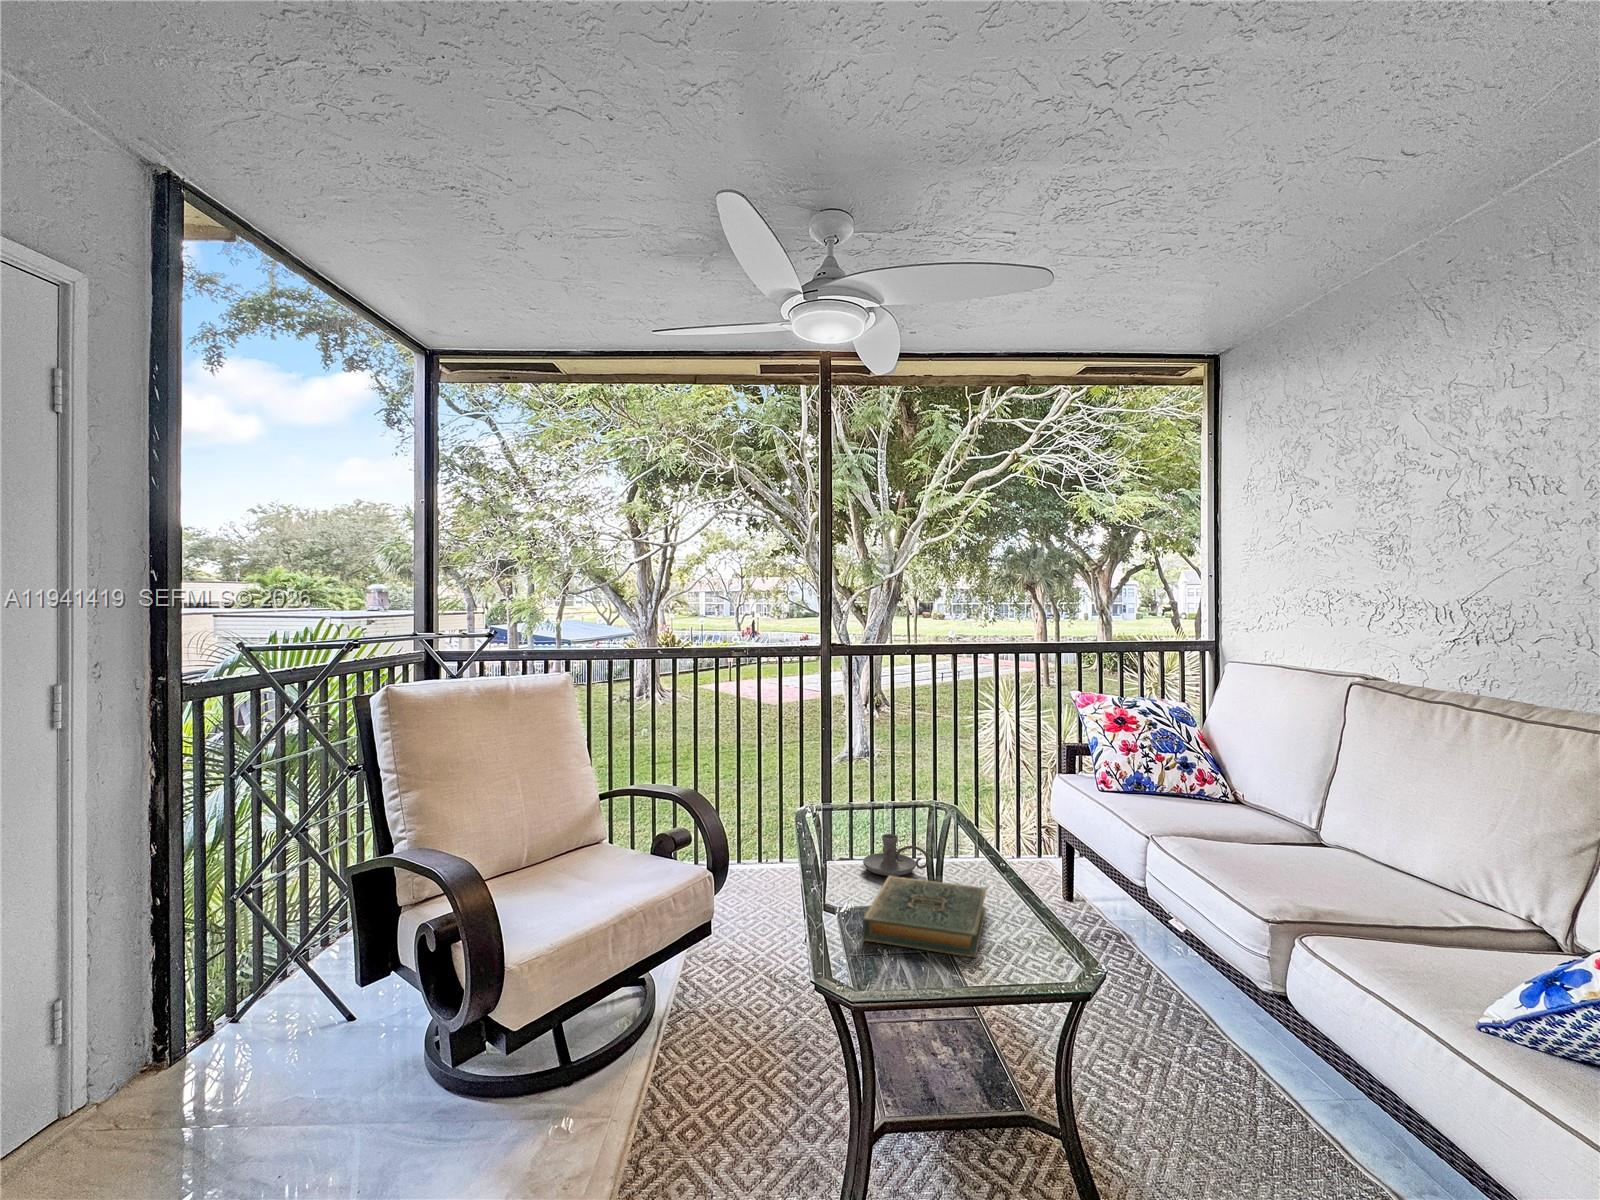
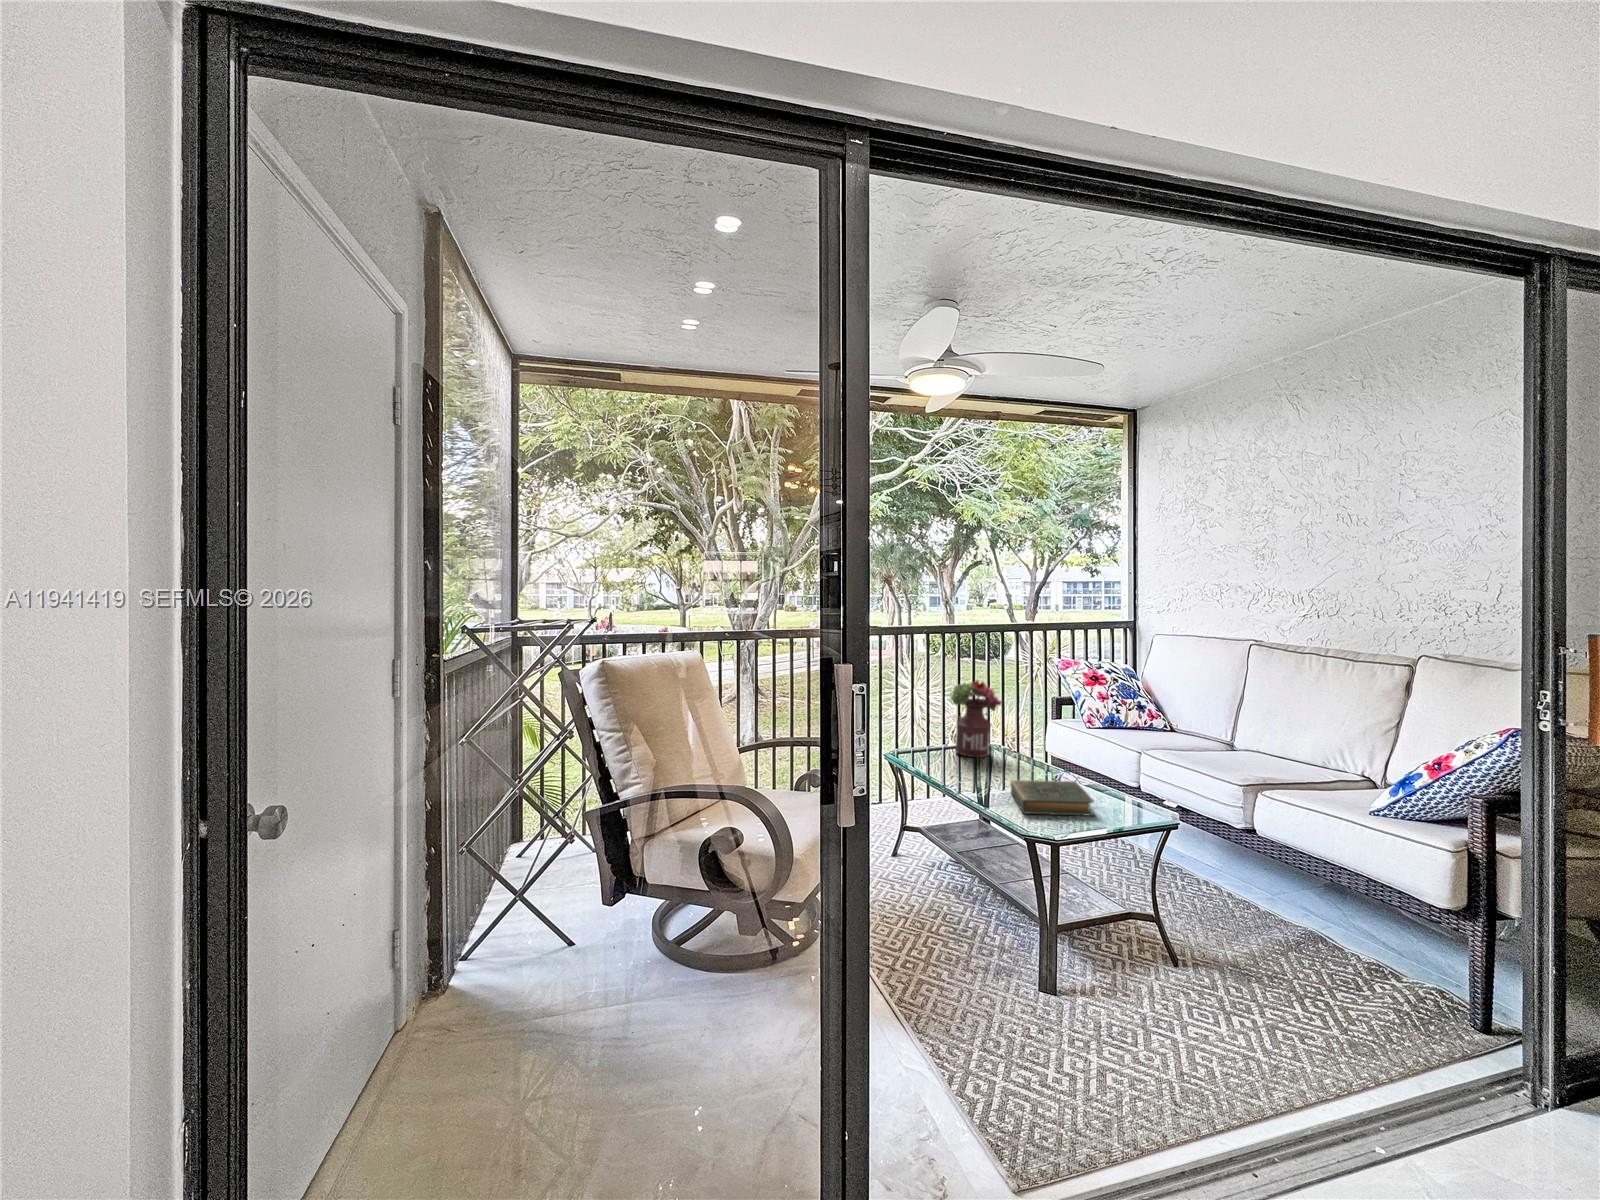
flower arrangement: none [871,716,944,827] -> present [950,680,1002,757]
candle holder: present [863,834,929,876] -> none [978,757,1023,783]

